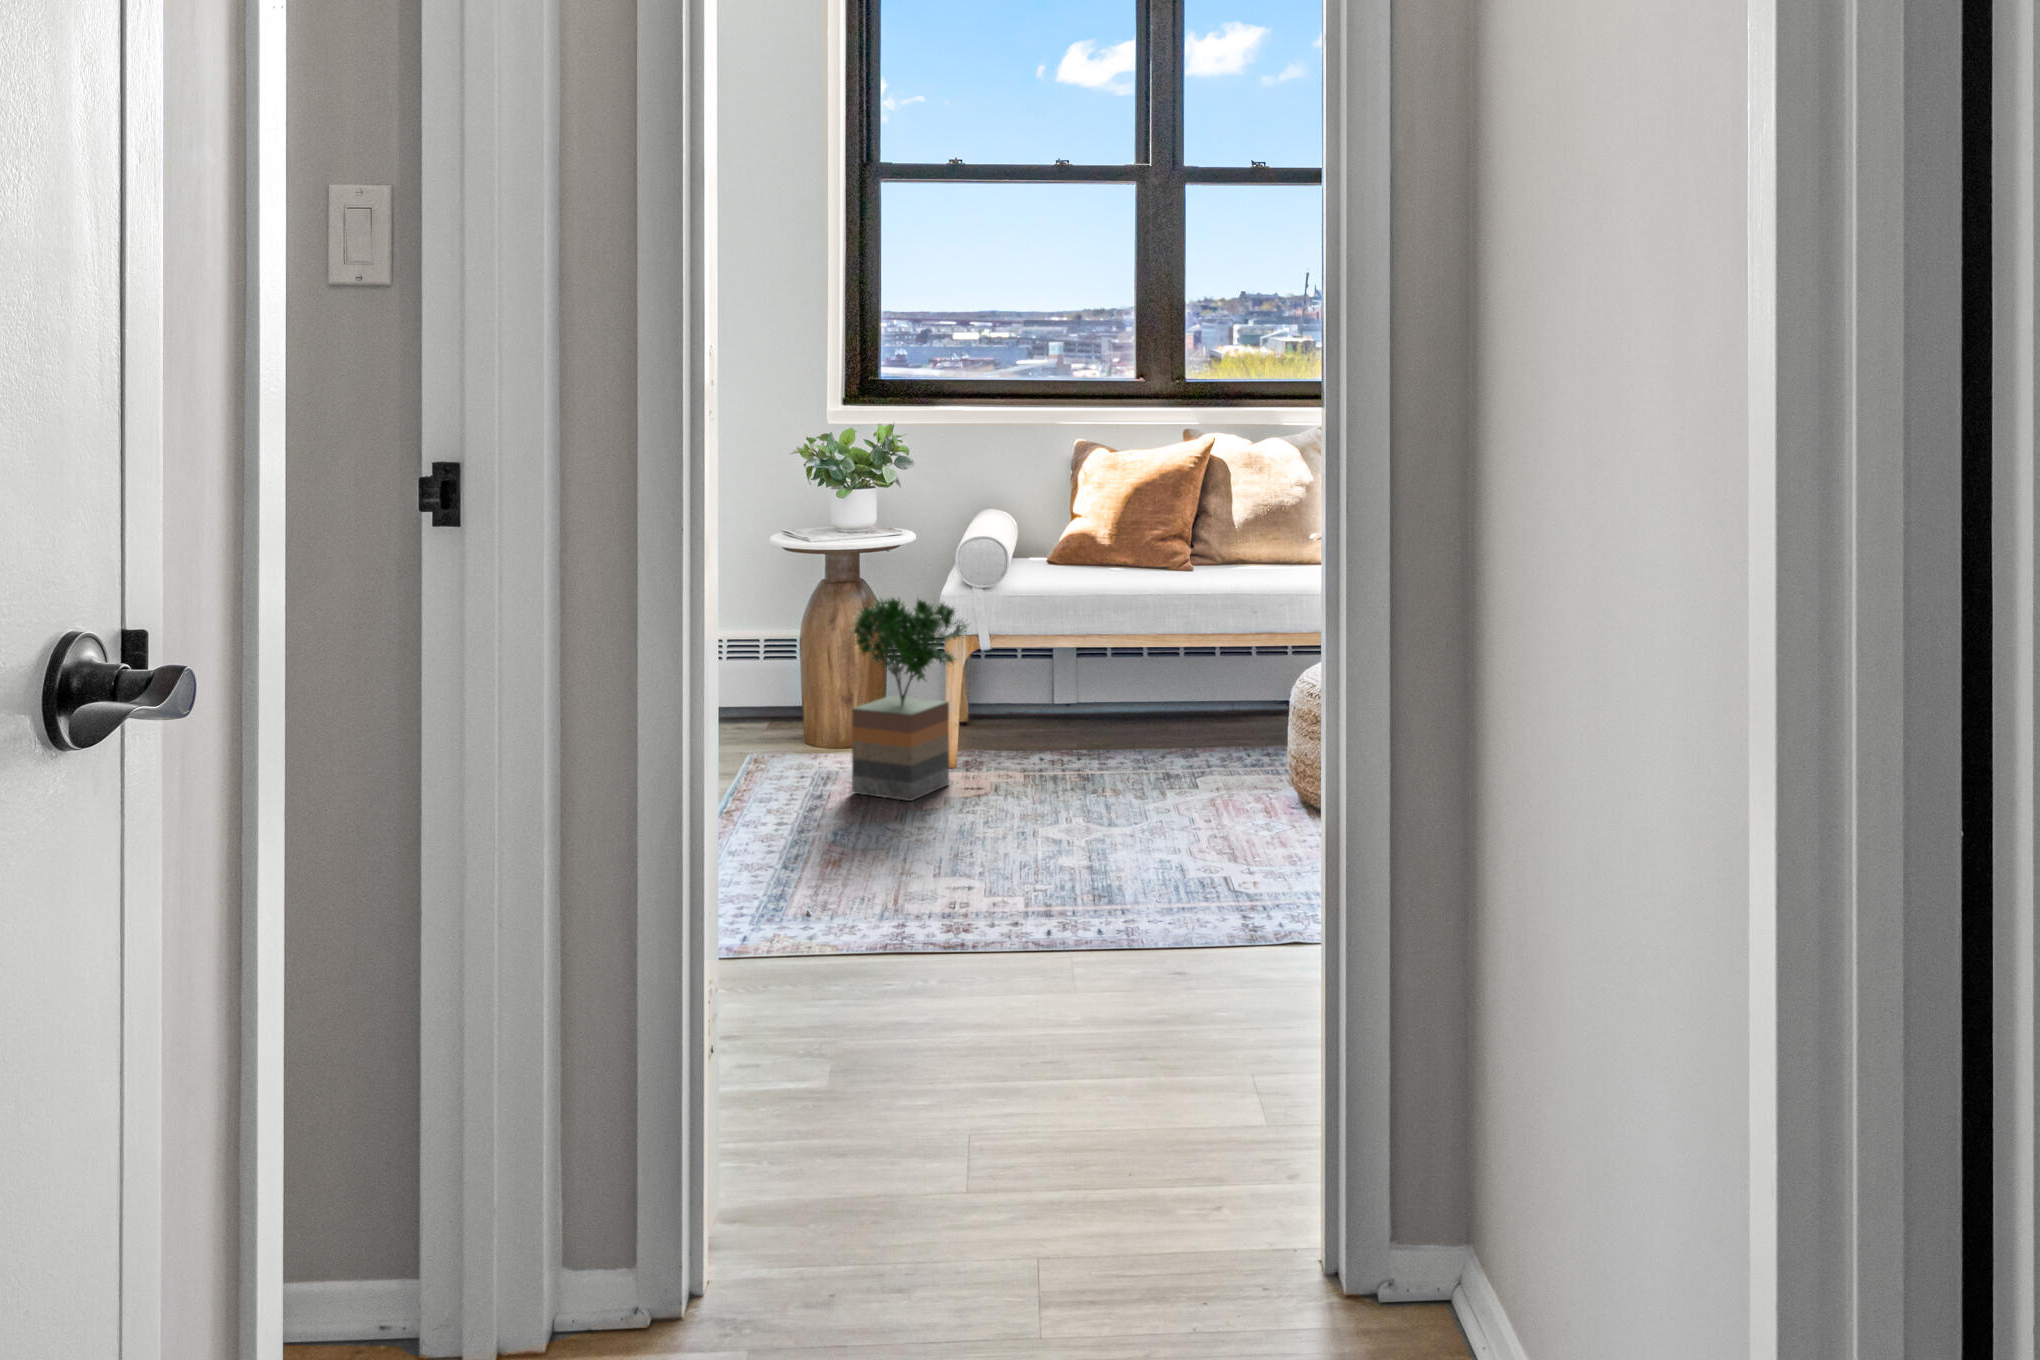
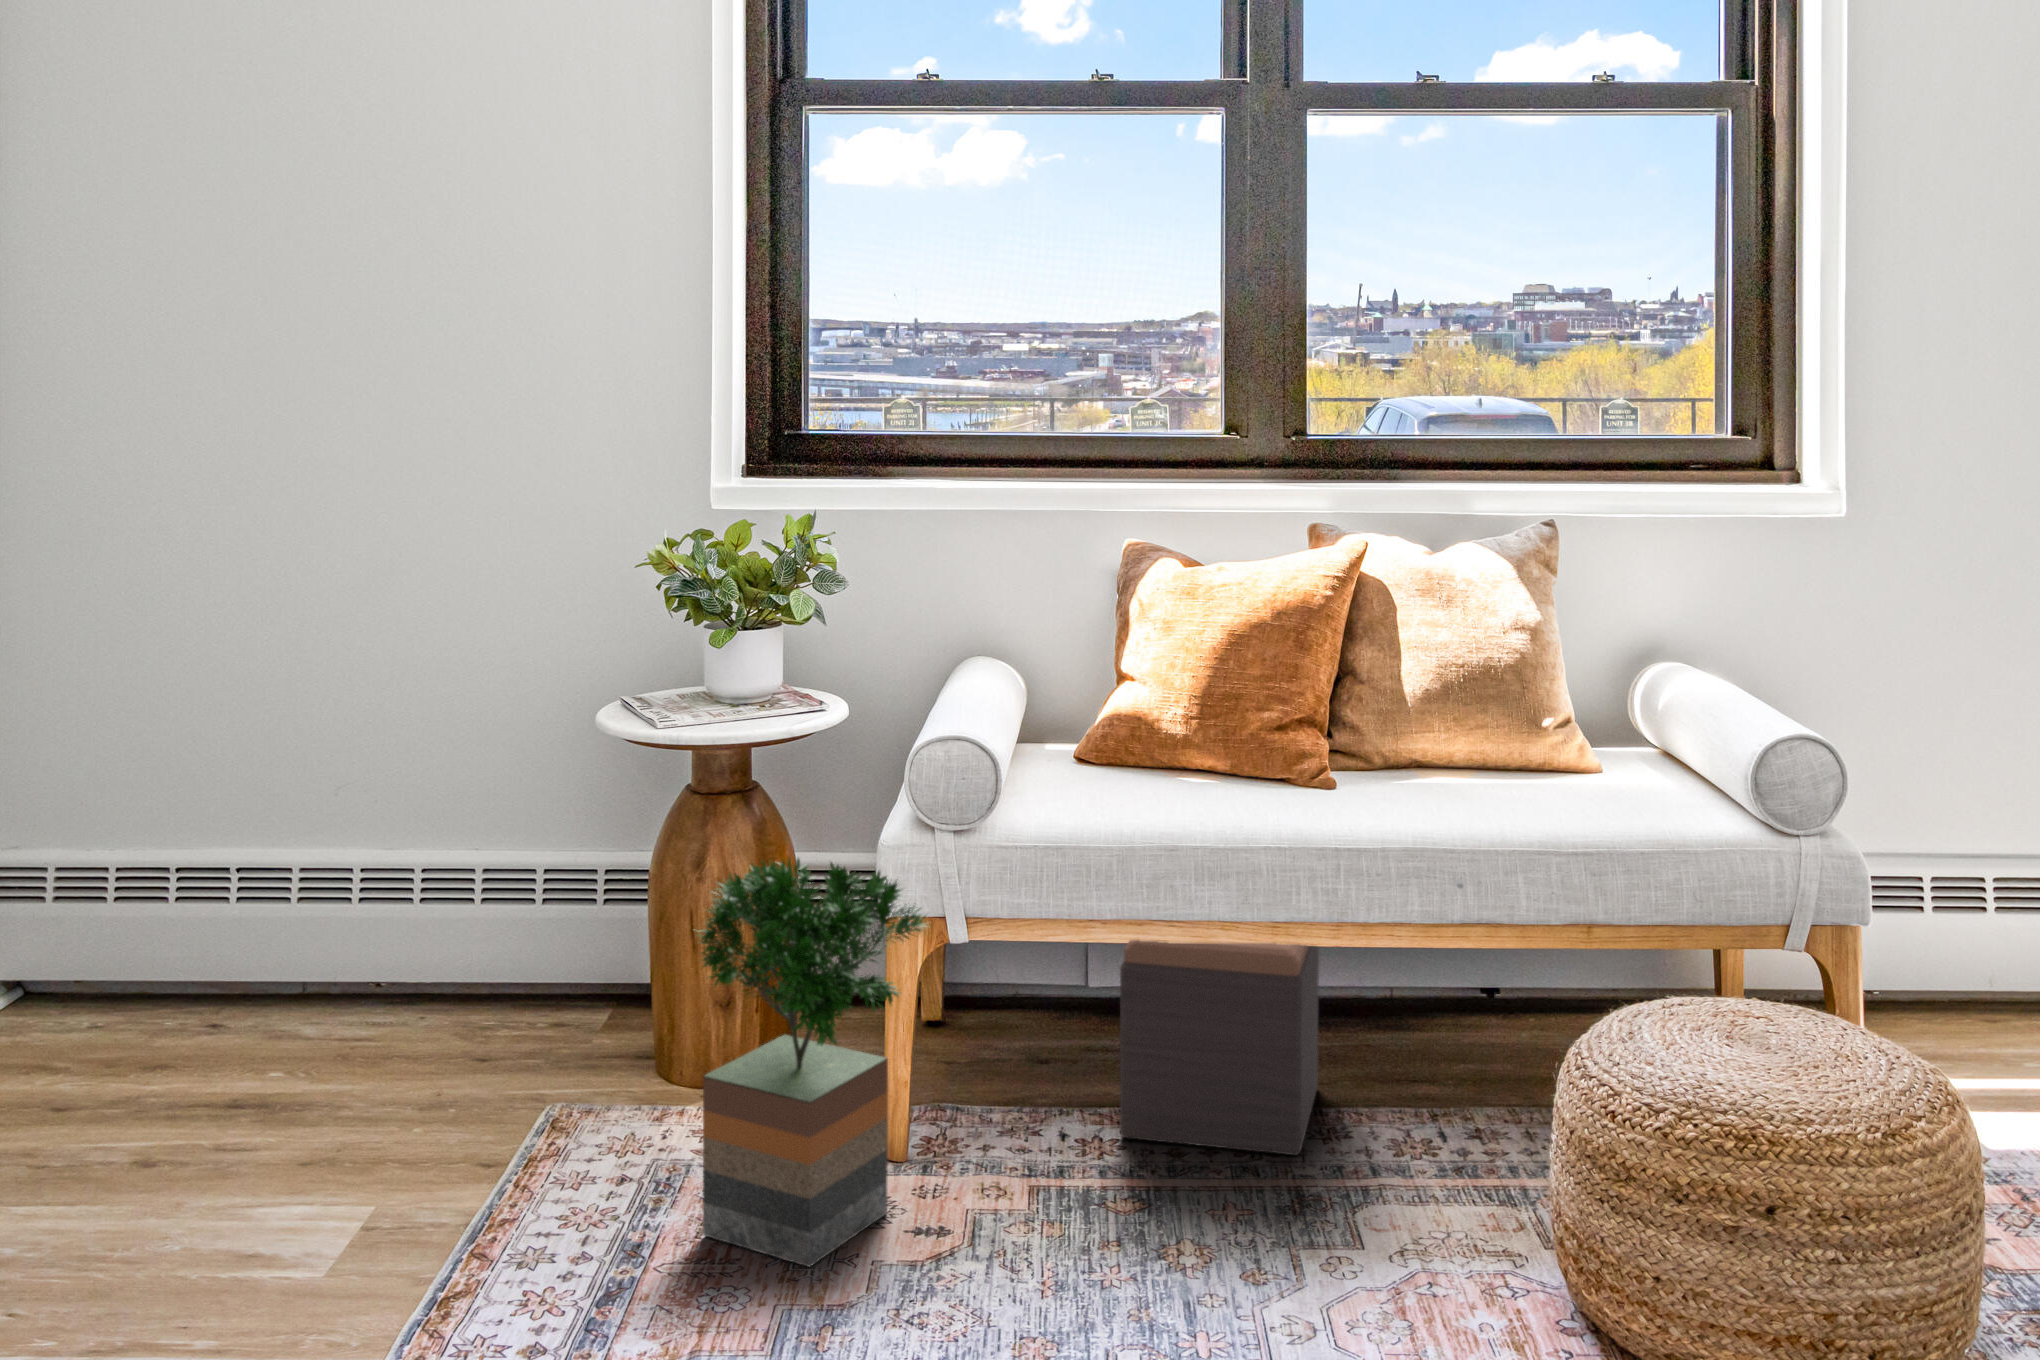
footstool: none [1073,634,1185,762] -> present [1120,940,1319,1155]

